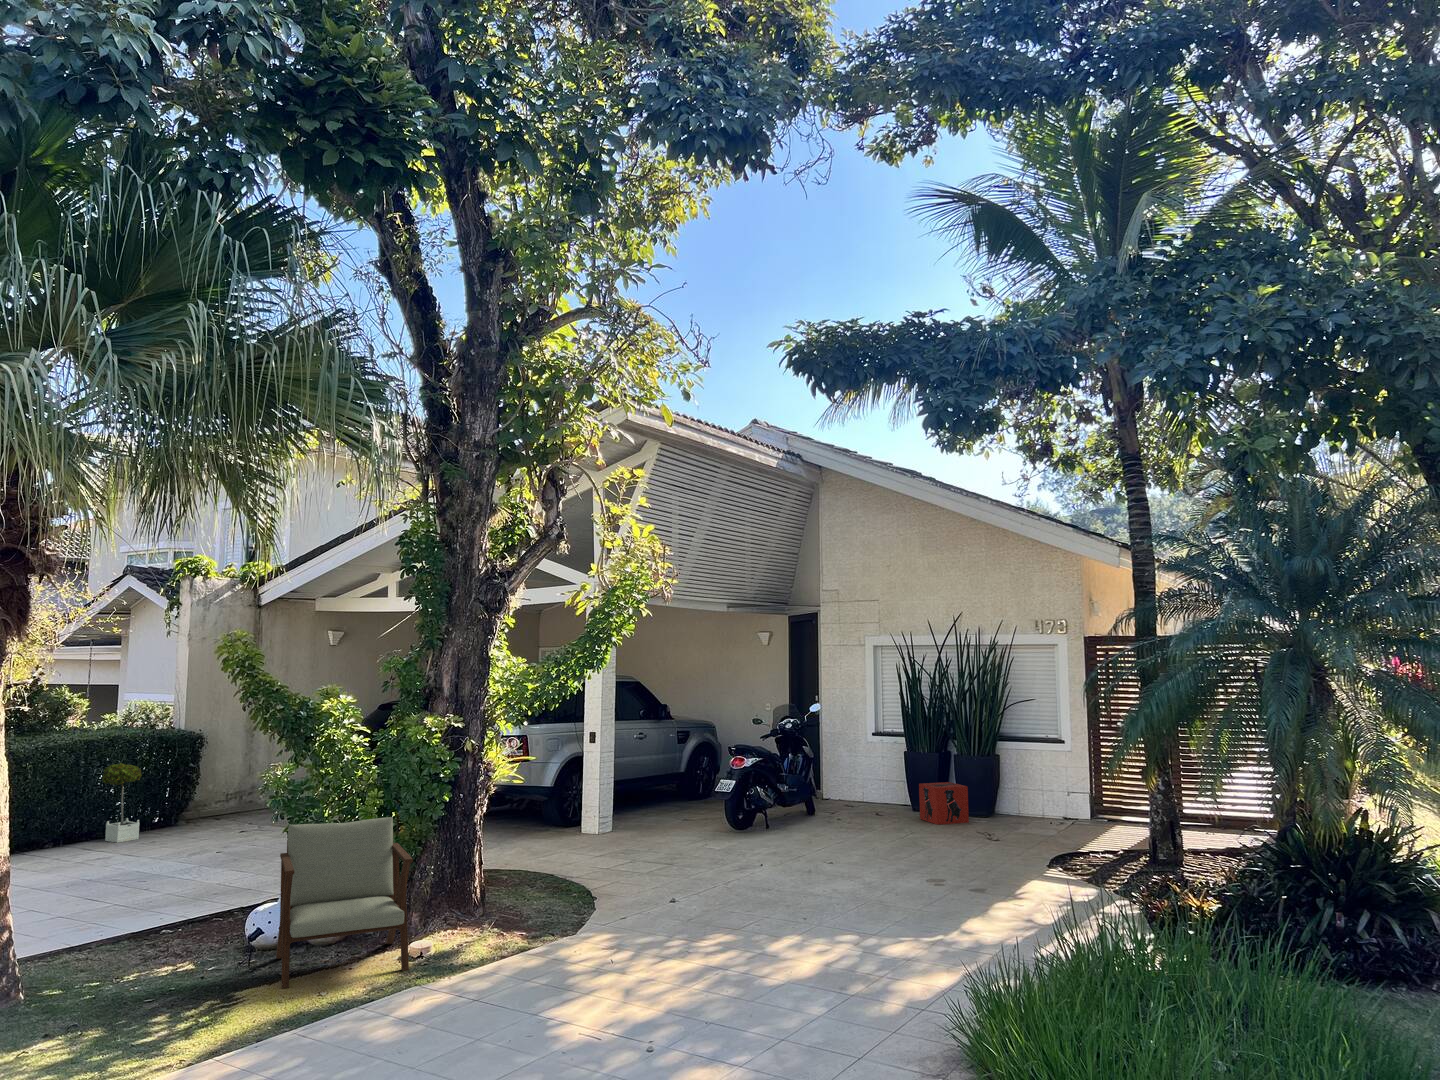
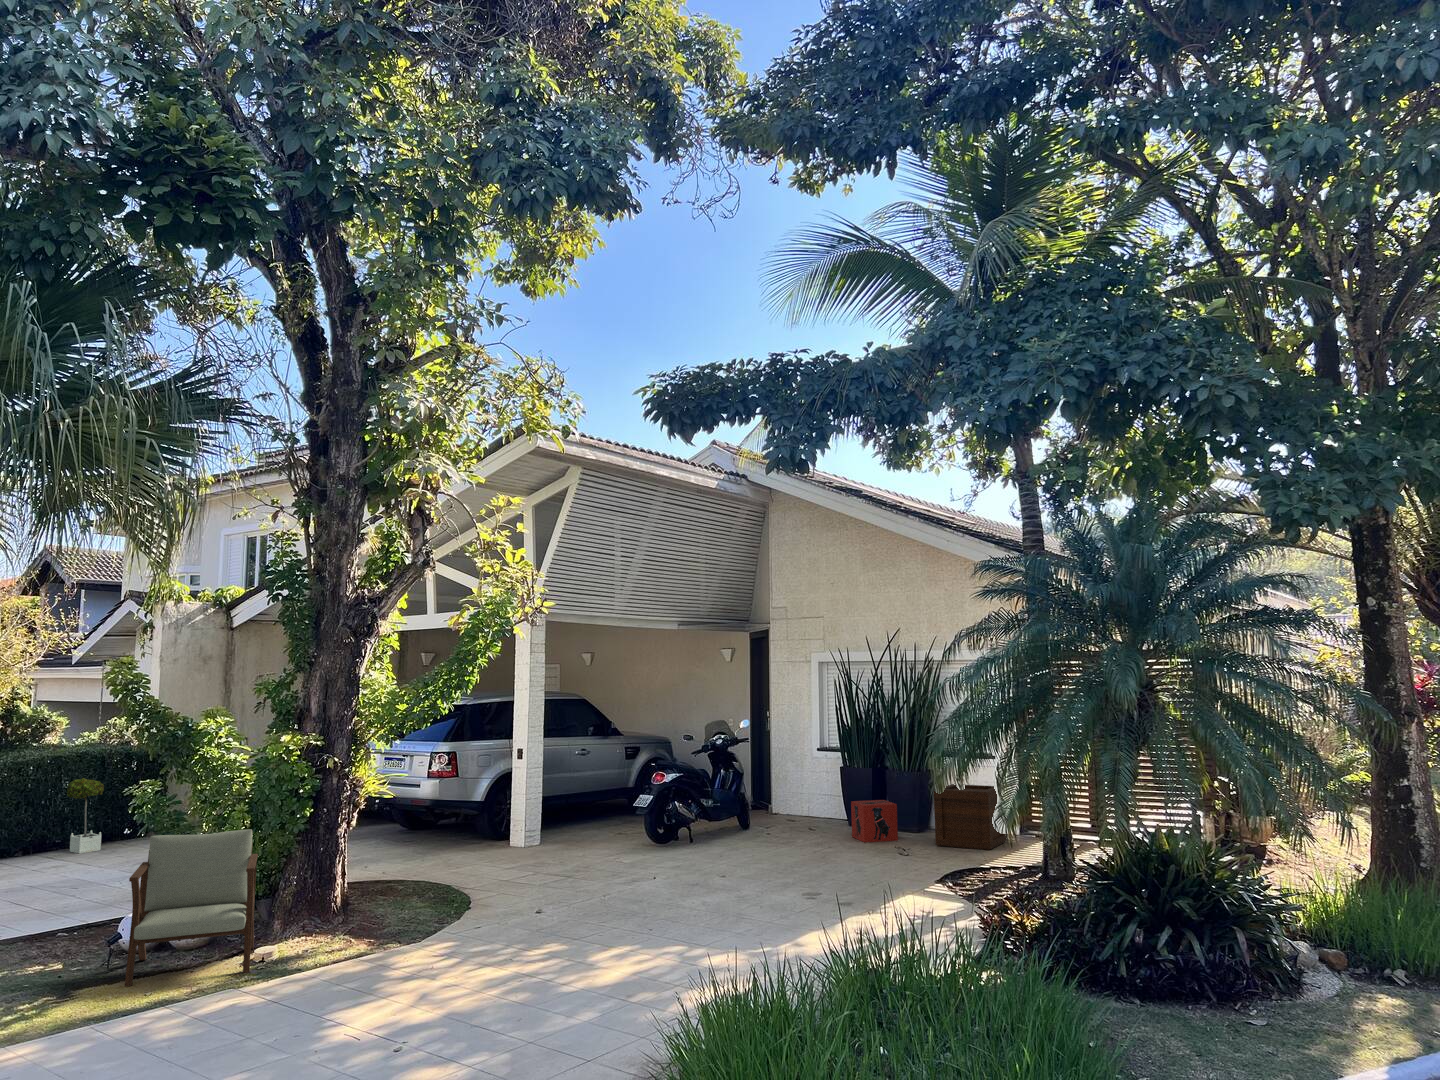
wooden crate: none [1010,766,1077,831] -> present [934,784,1007,850]

